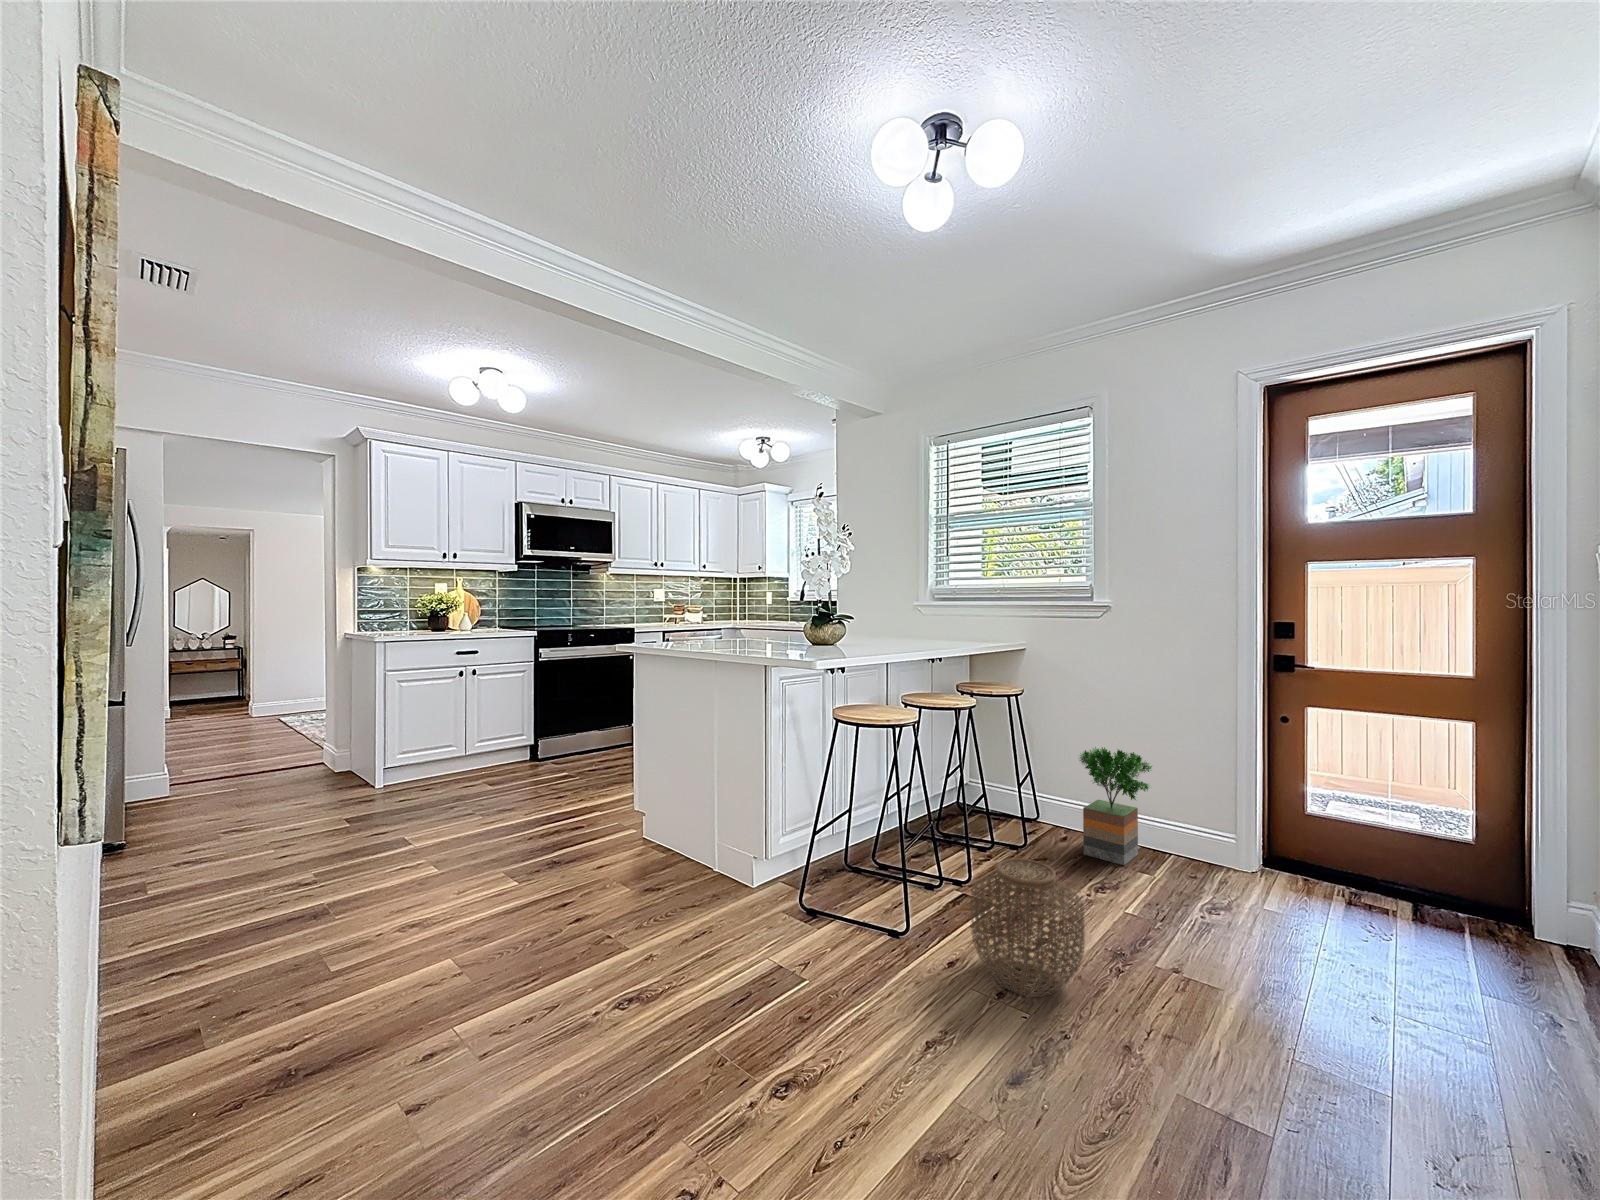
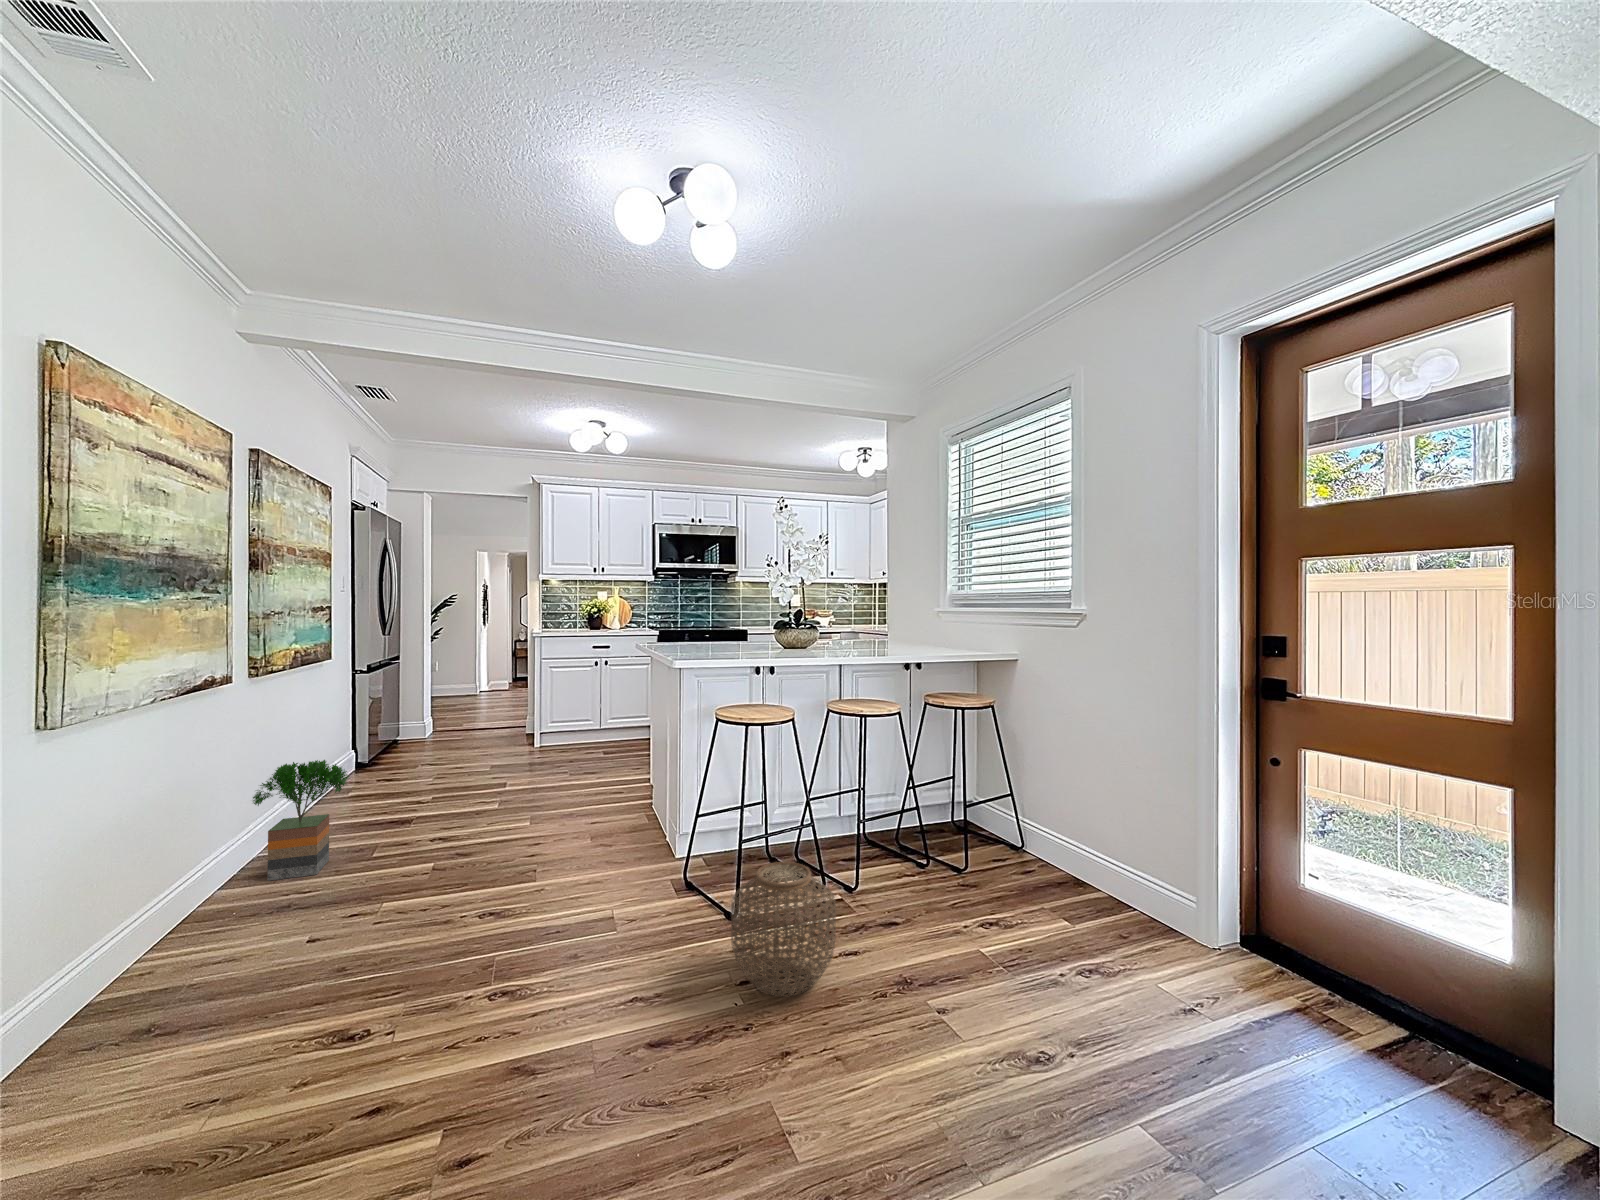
potted tree: present [1080,747,1152,865] -> present [253,760,349,881]

